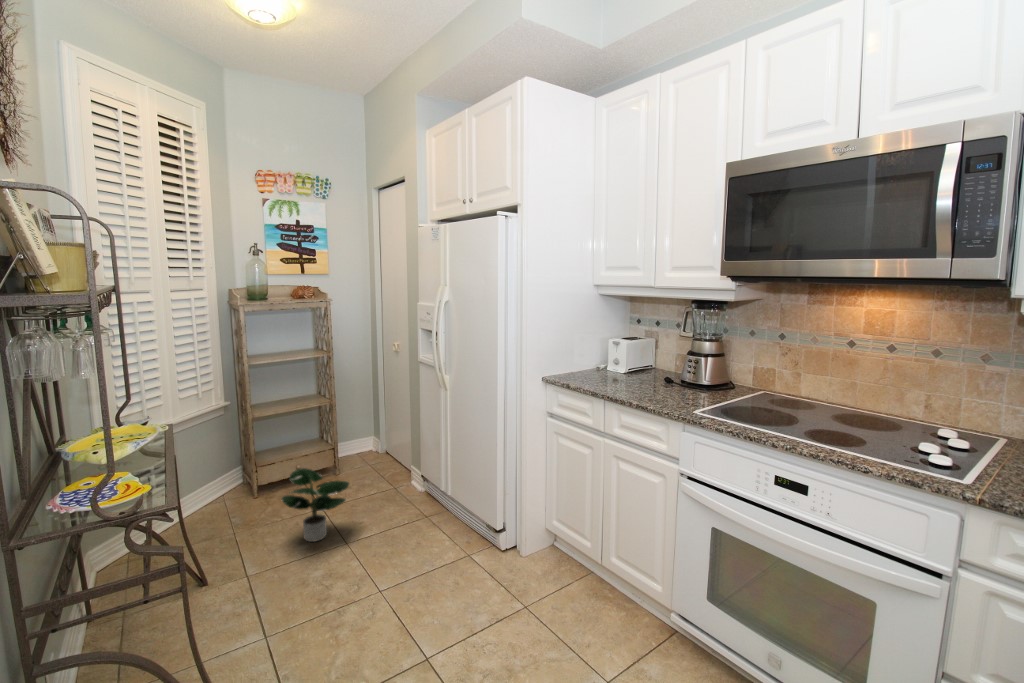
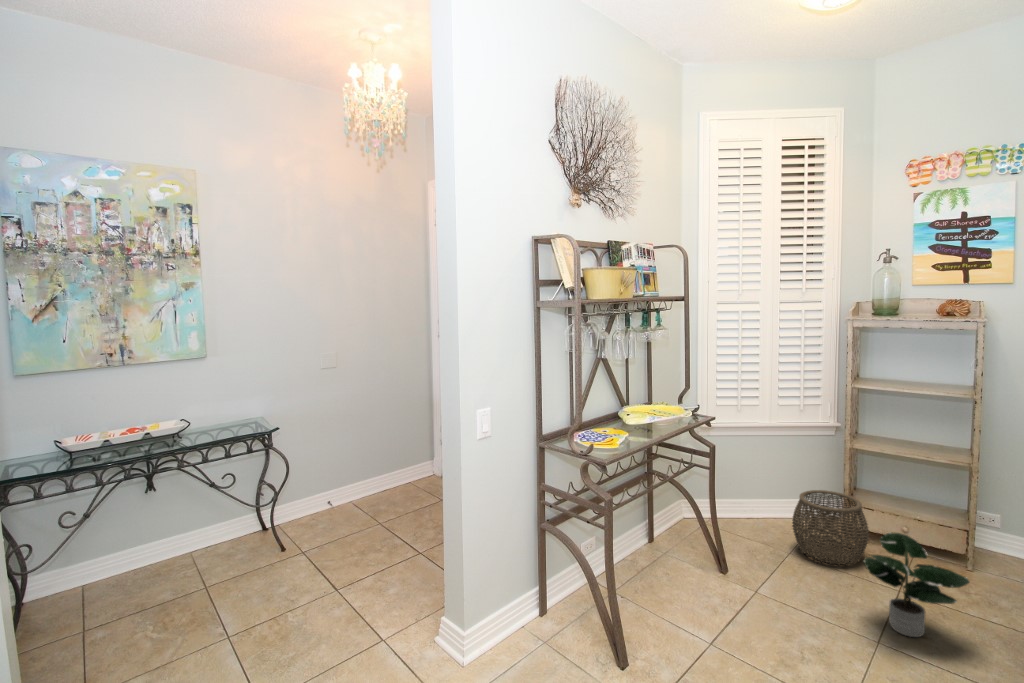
woven basket: none [197,456,266,523] -> present [792,490,869,565]

